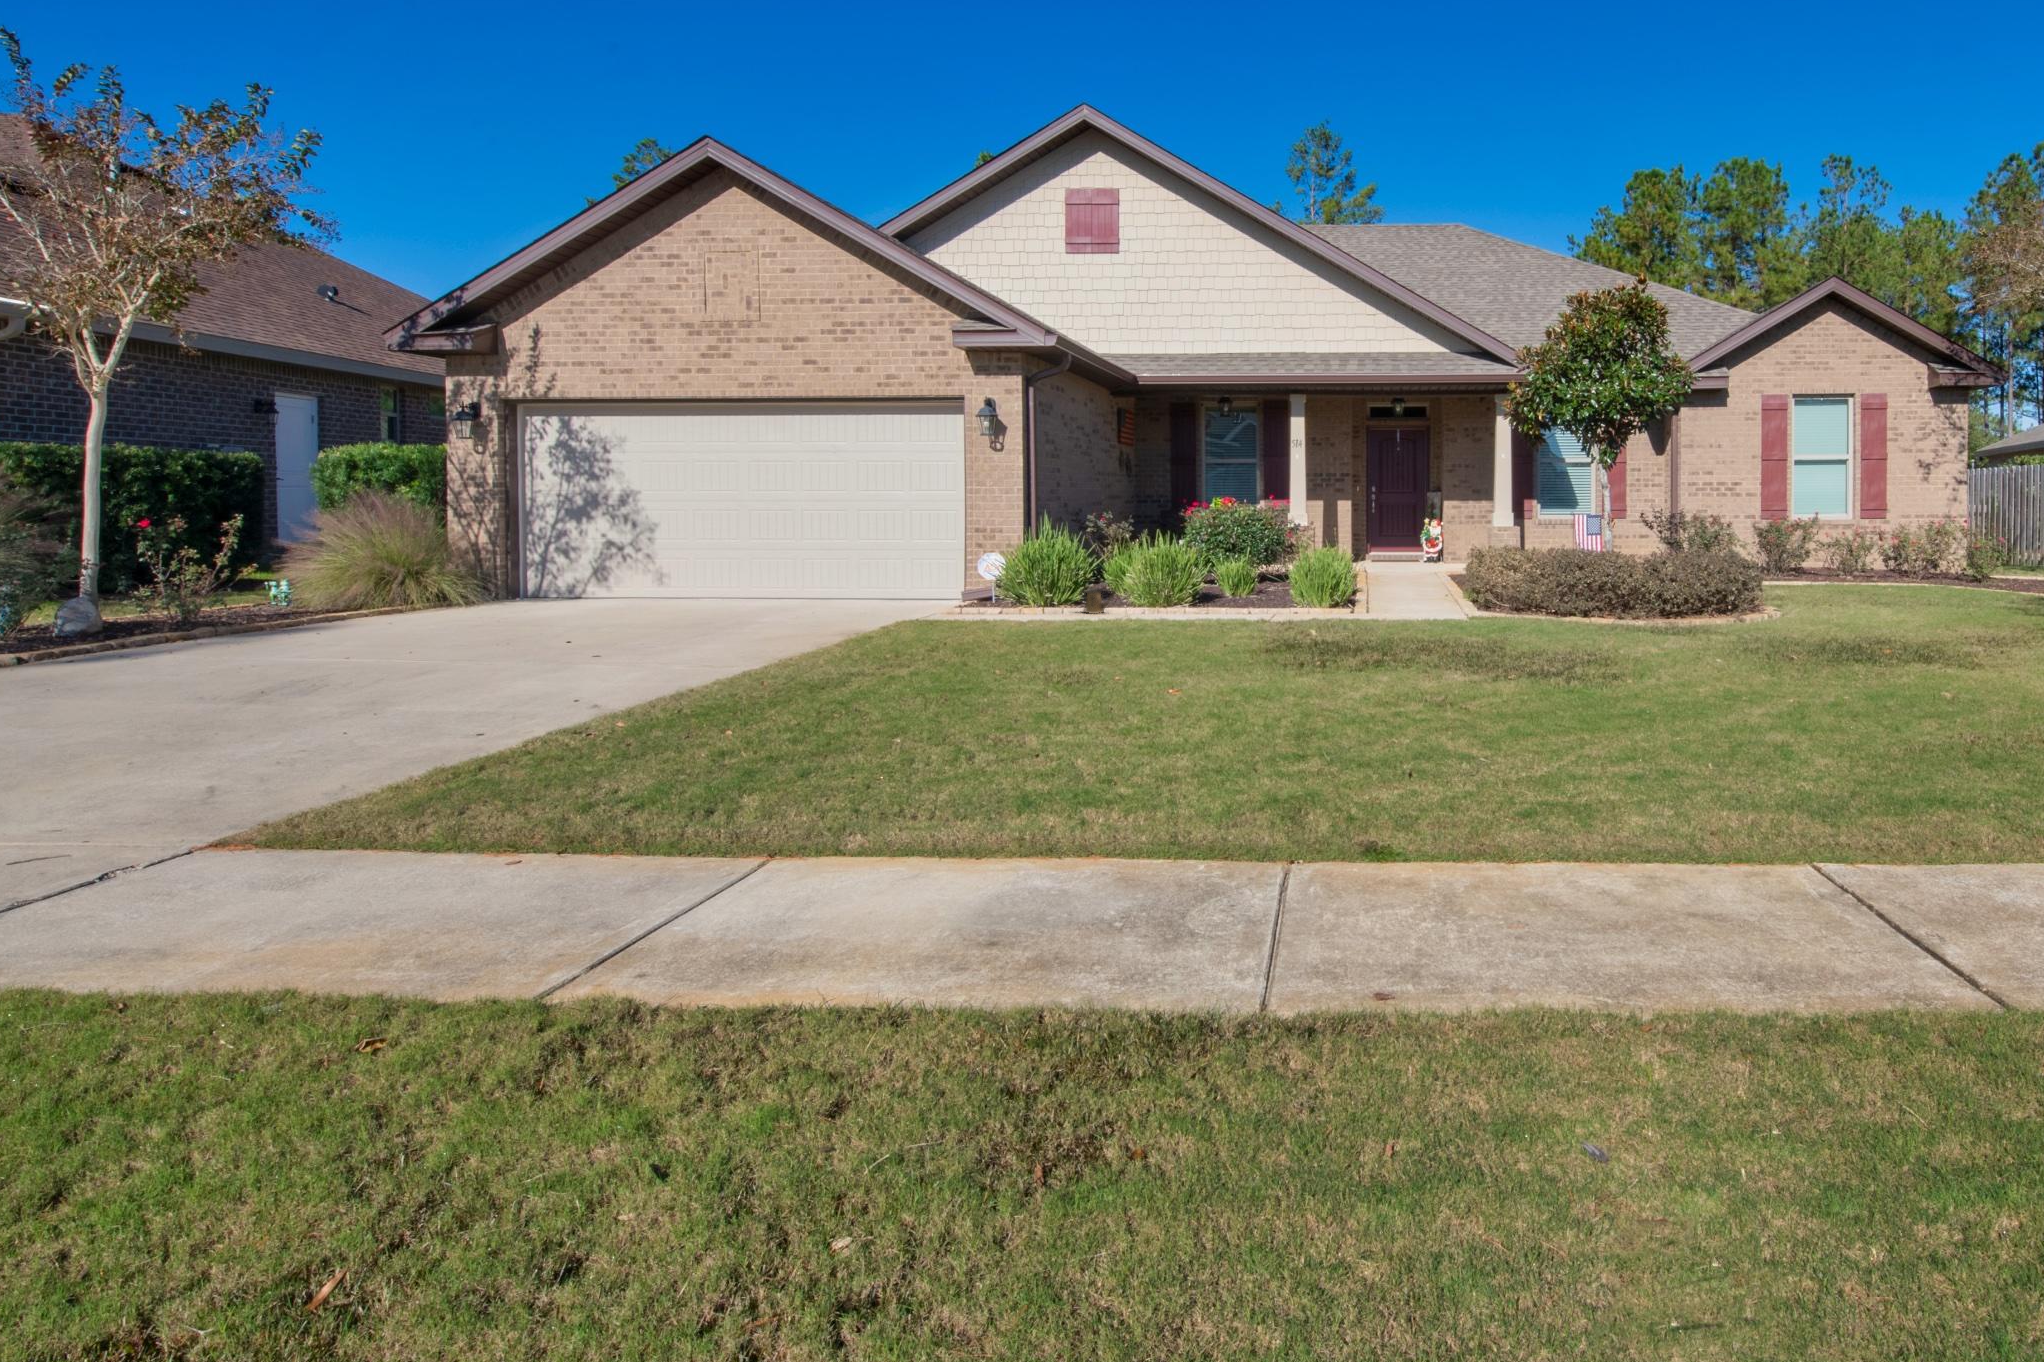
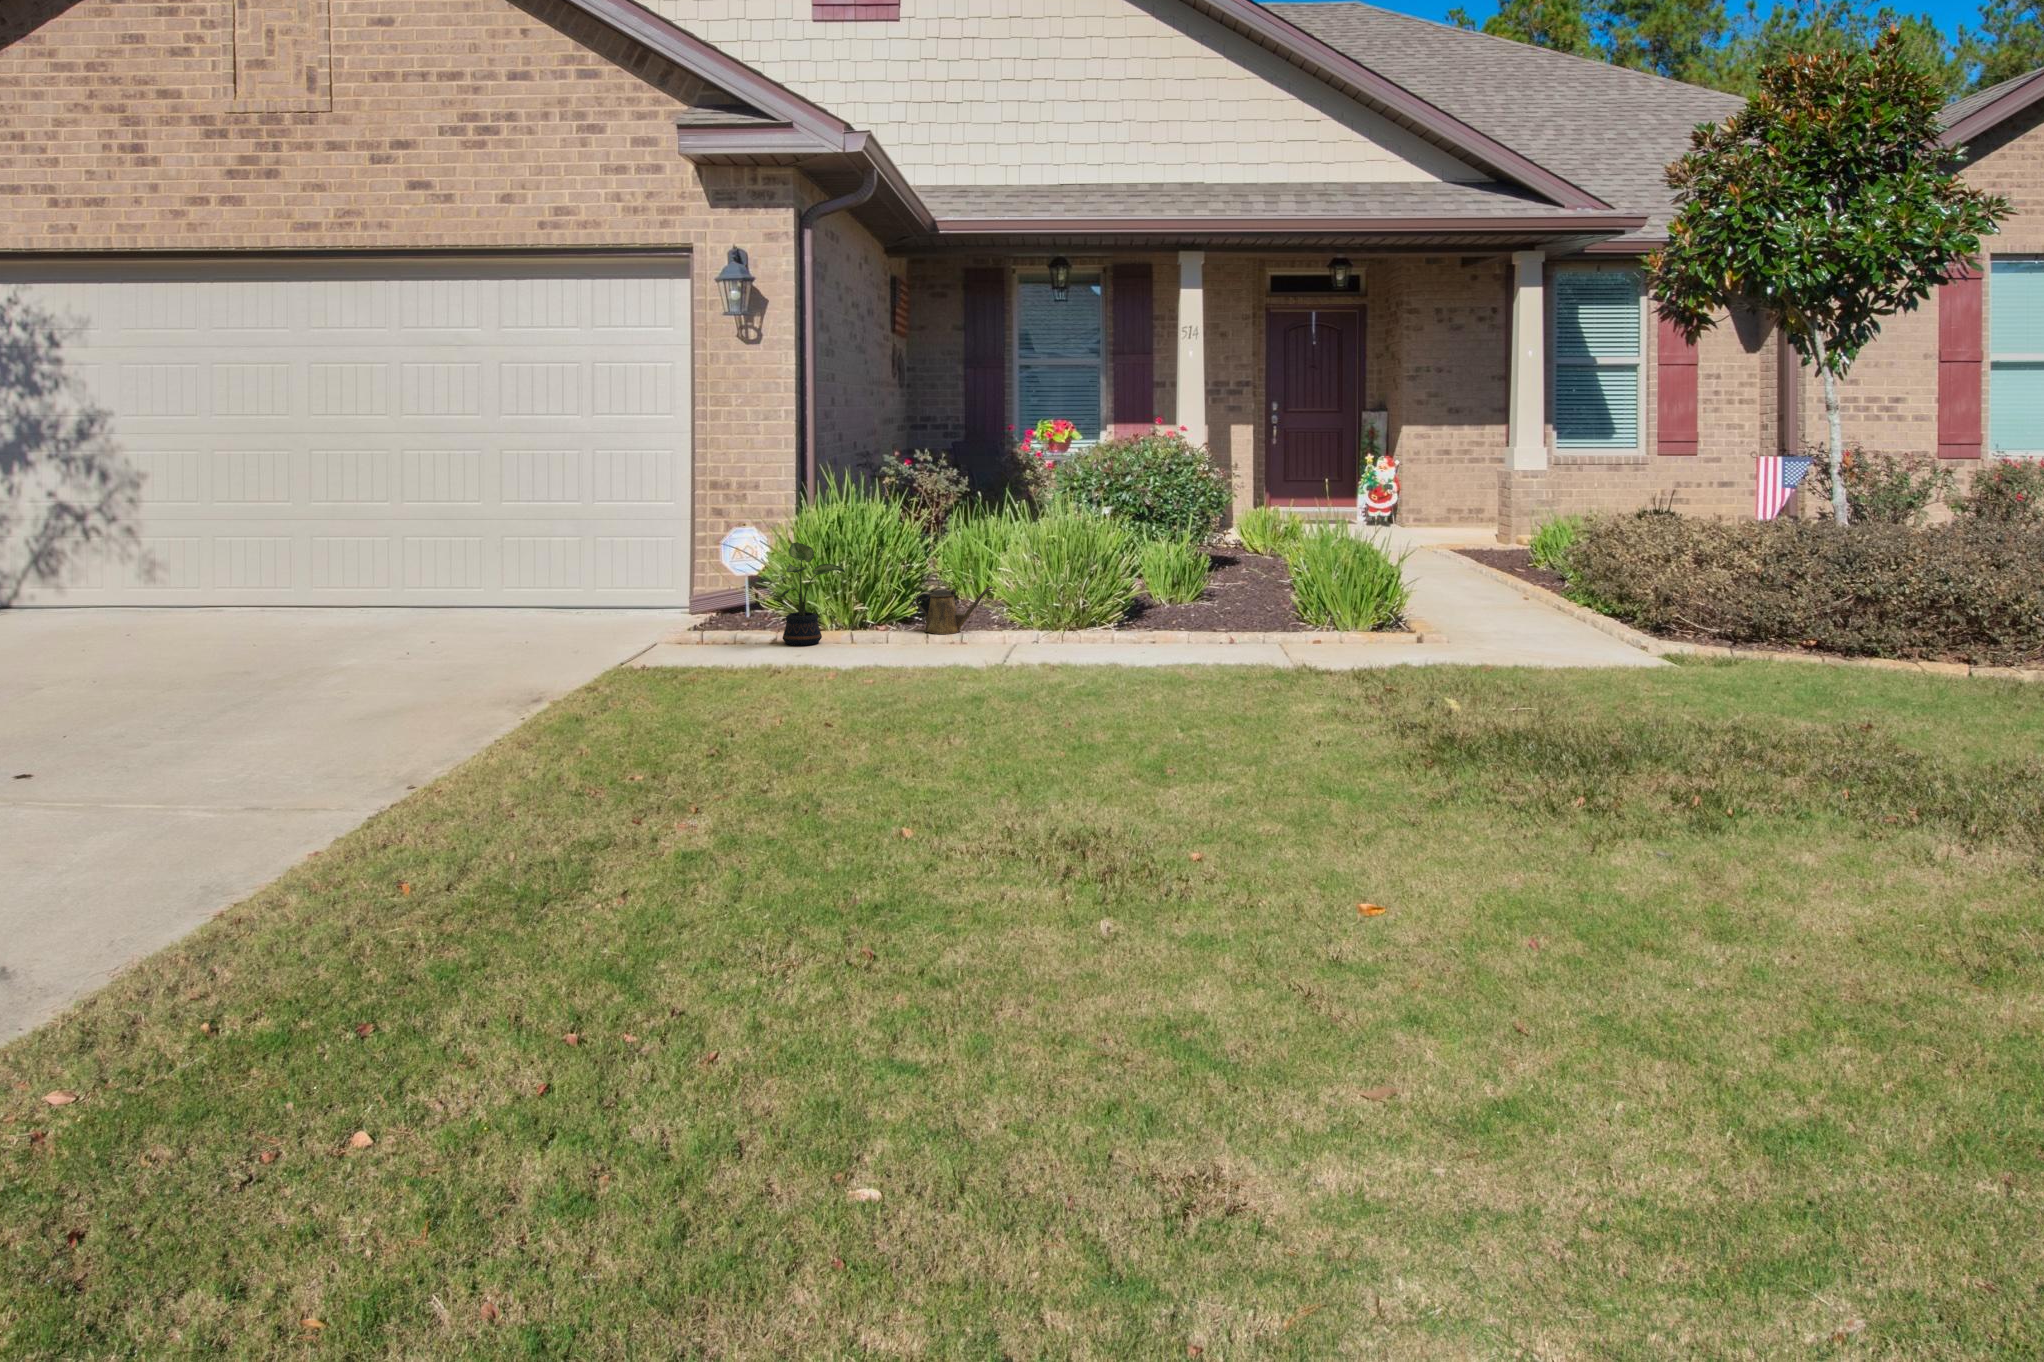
potted plant: none [994,562,1035,618] -> present [774,542,845,646]

